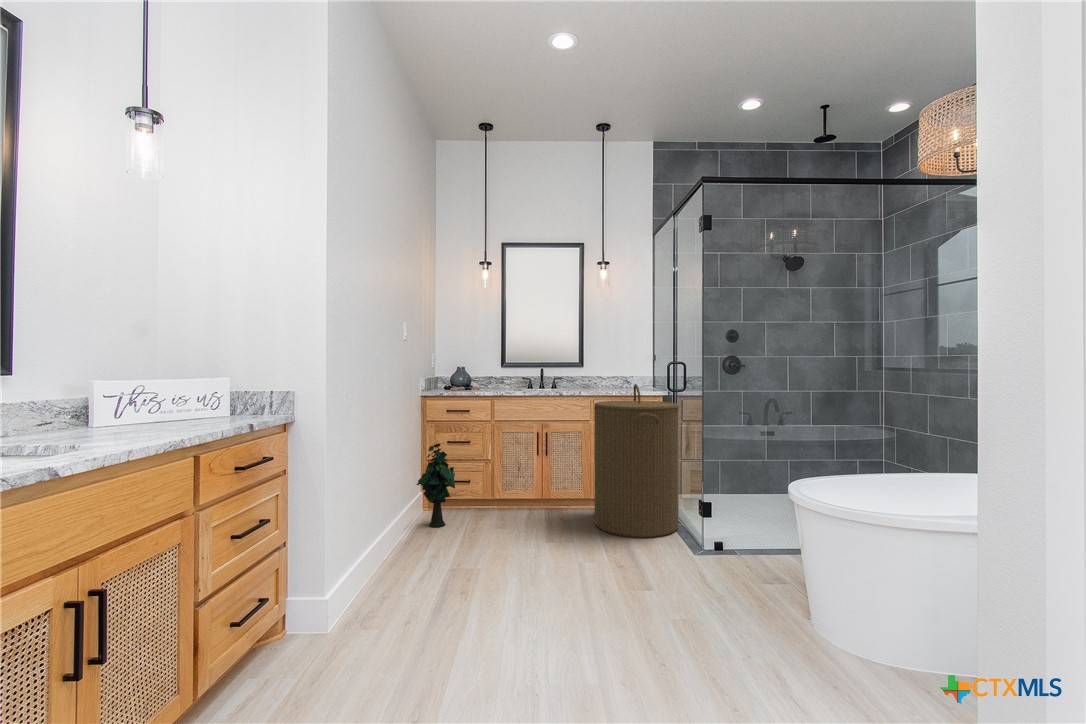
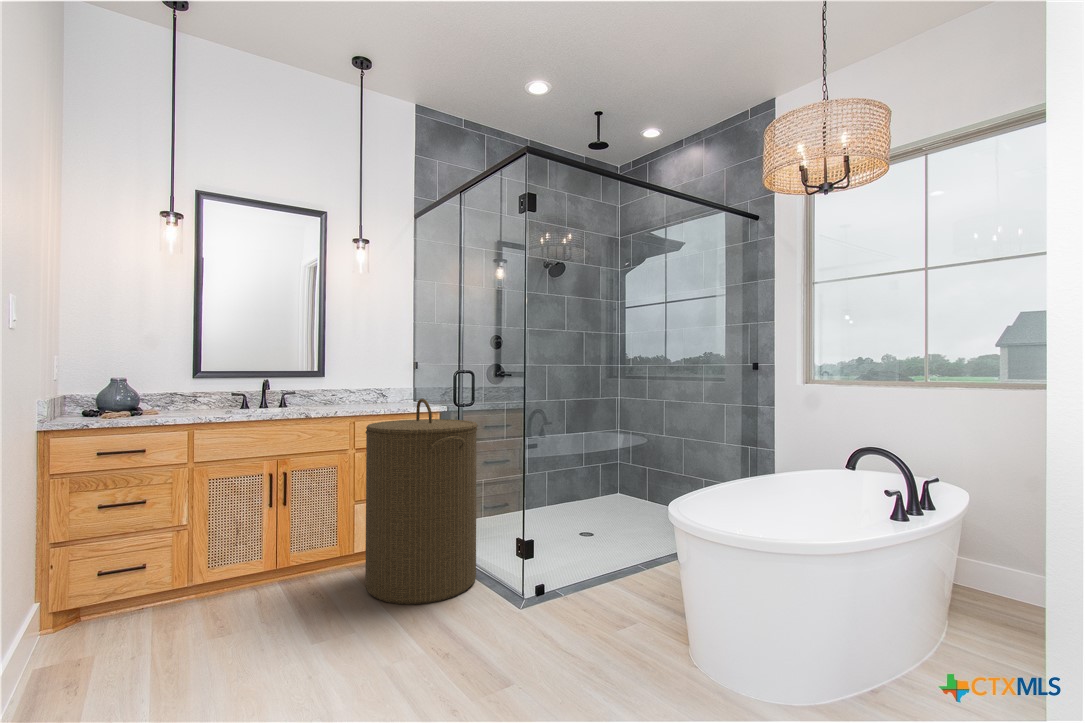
decorative plant: present [417,443,455,527] -> none [31,514,124,674]

